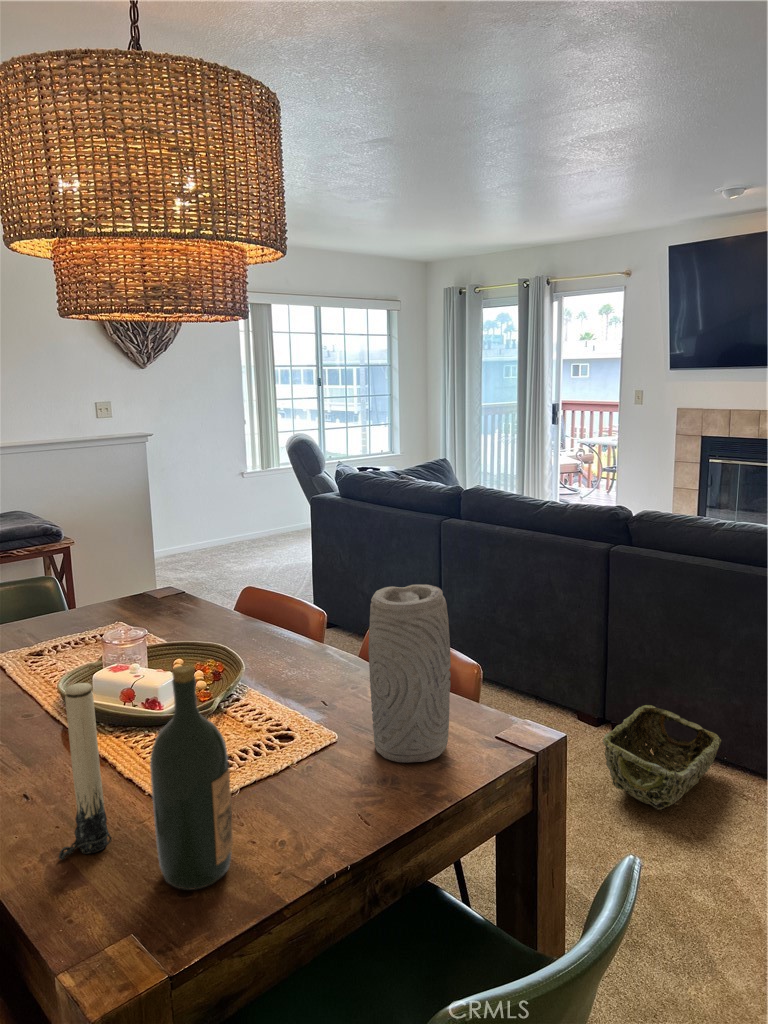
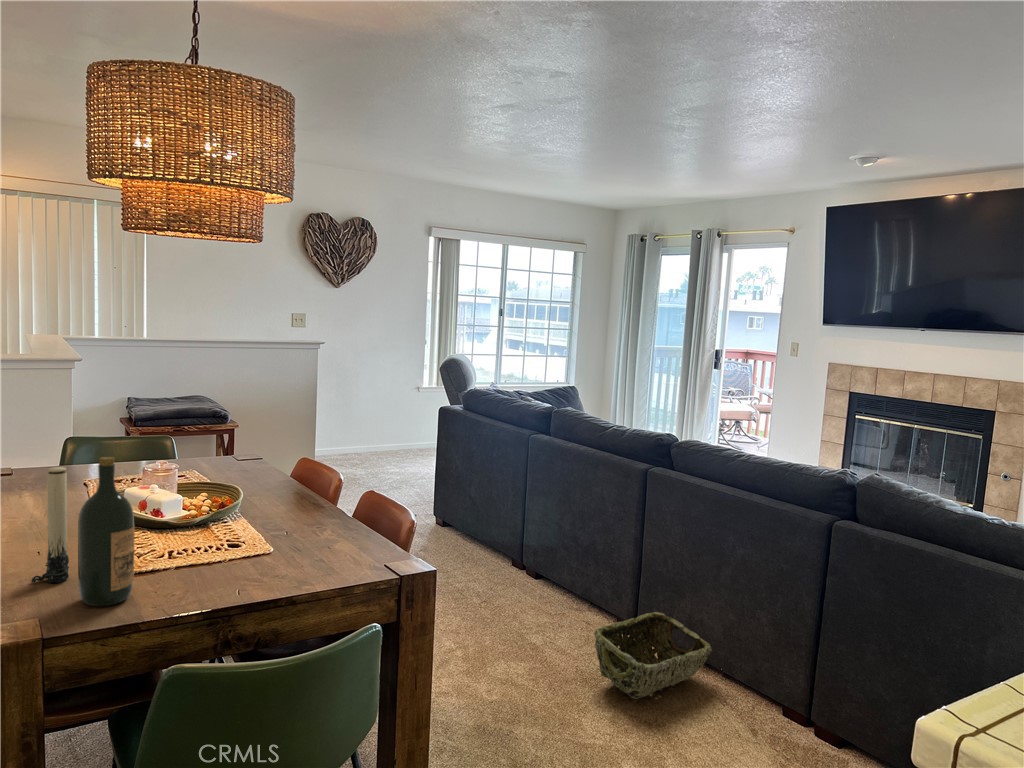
vase: present [369,585,451,763] -> none [288,441,348,570]

